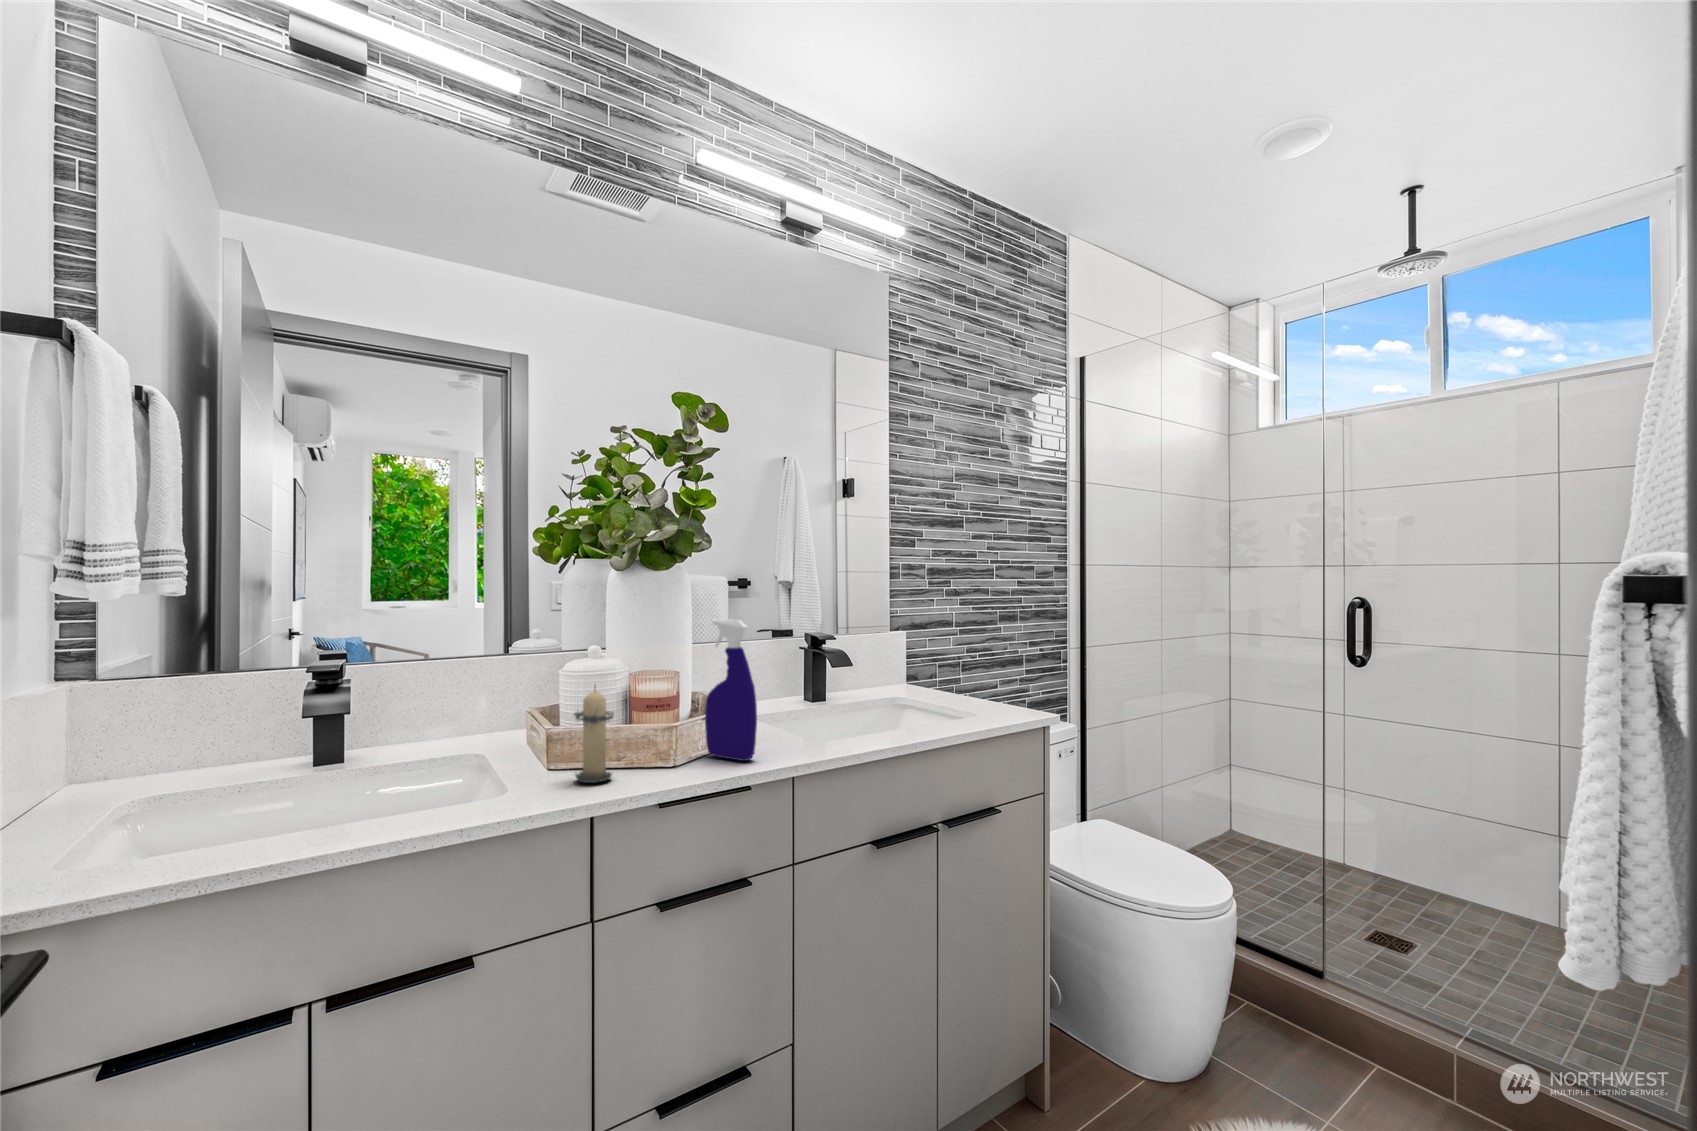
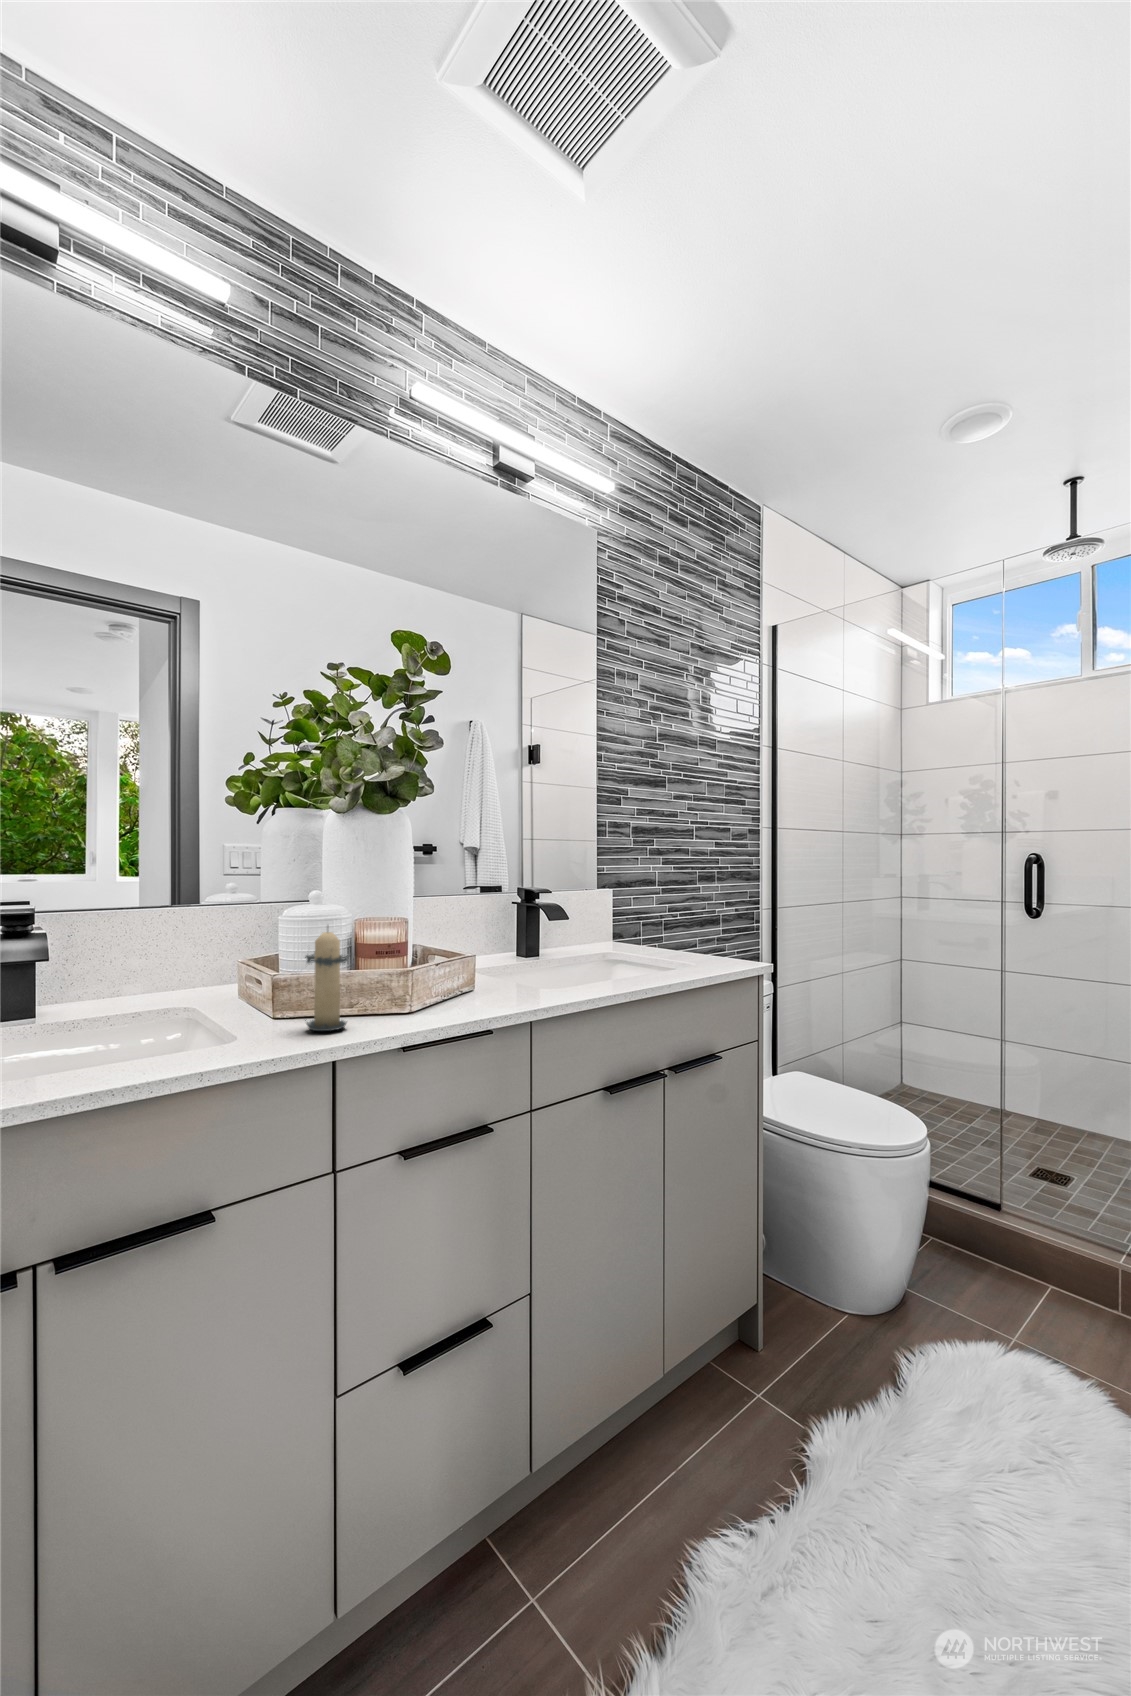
spray bottle: present [705,618,757,761] -> none [438,859,496,1009]

